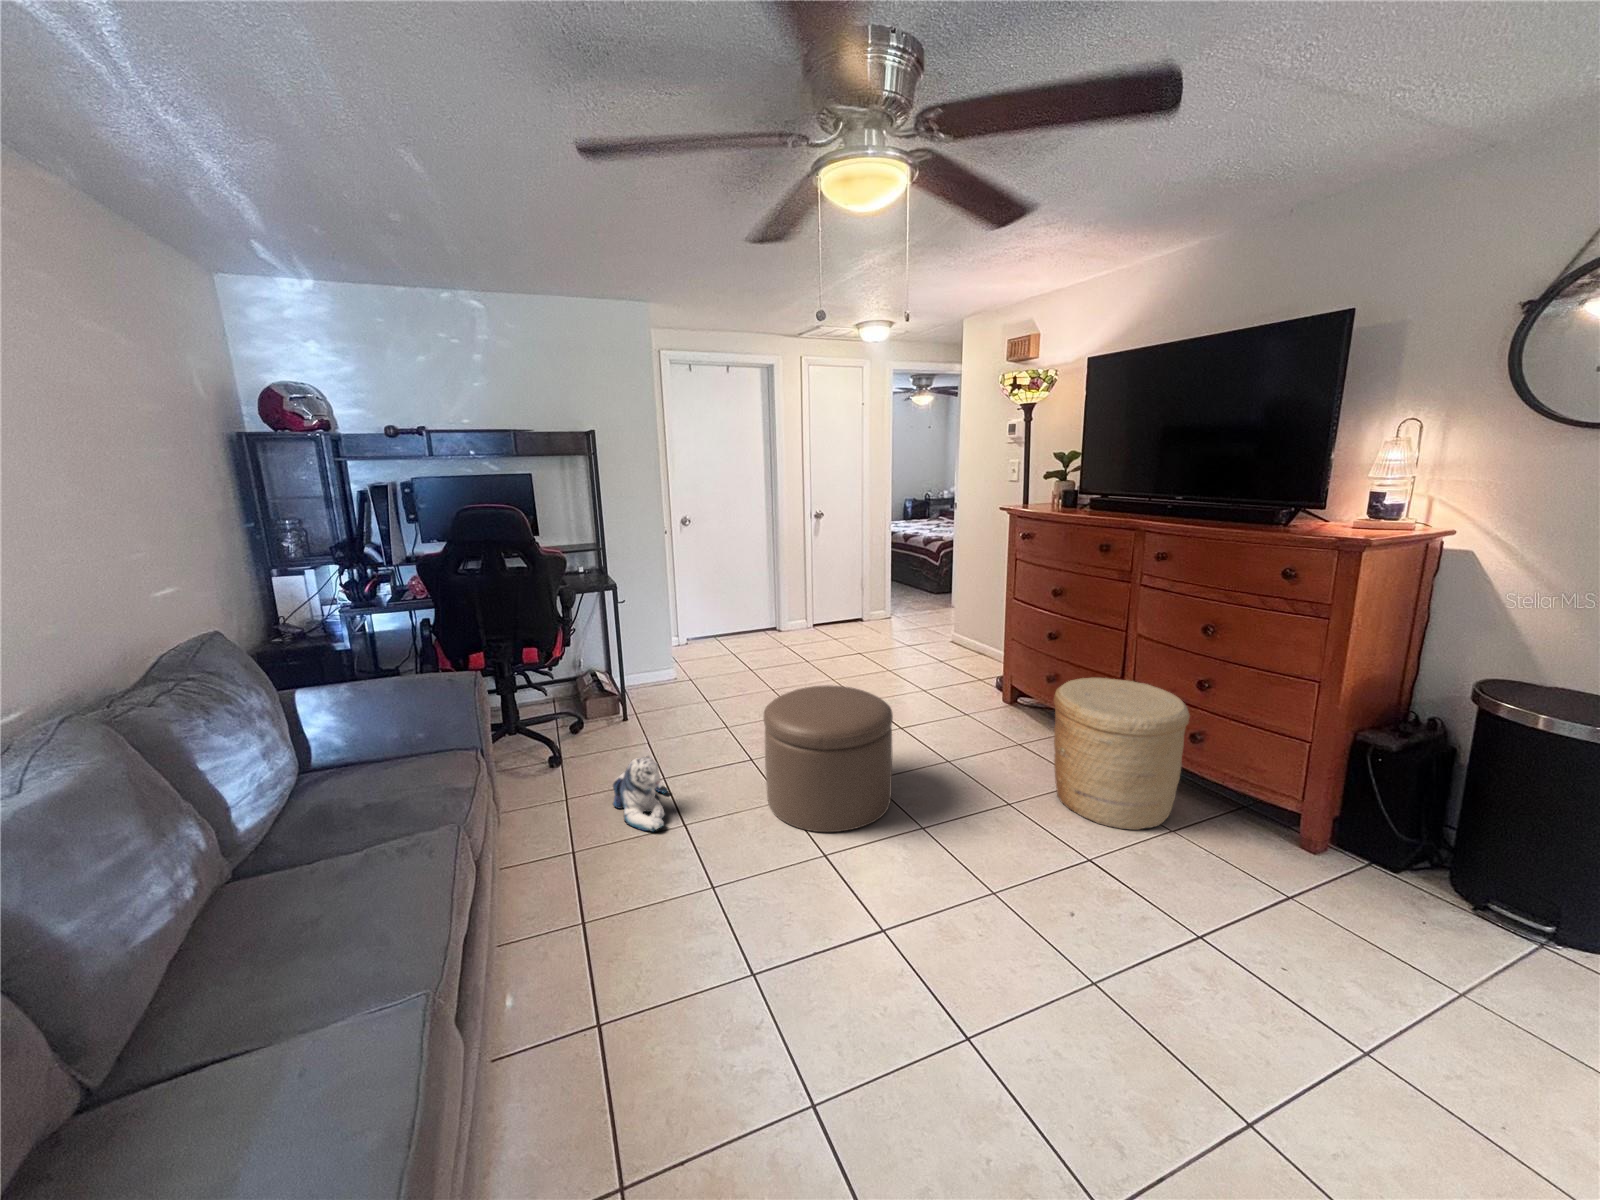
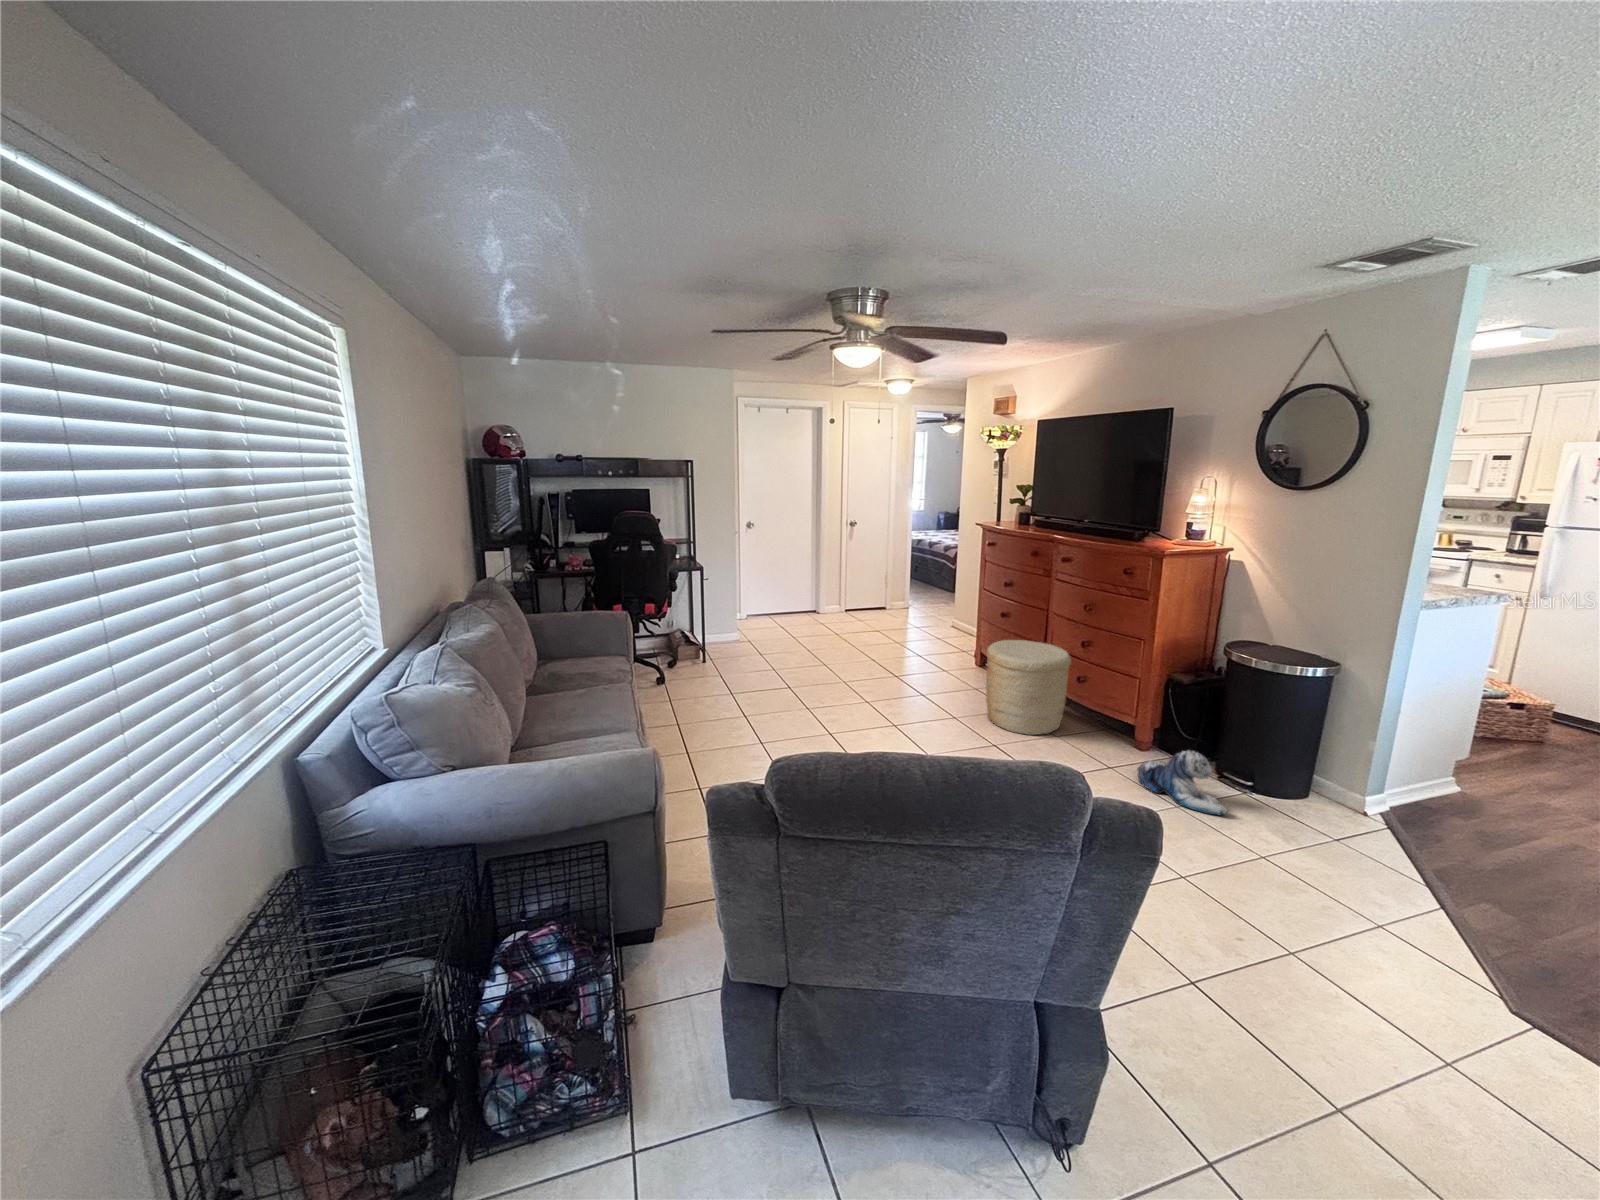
ottoman: present [763,685,893,832] -> none [796,638,879,725]
plush toy: present [613,756,668,832] -> present [1138,750,1227,815]

